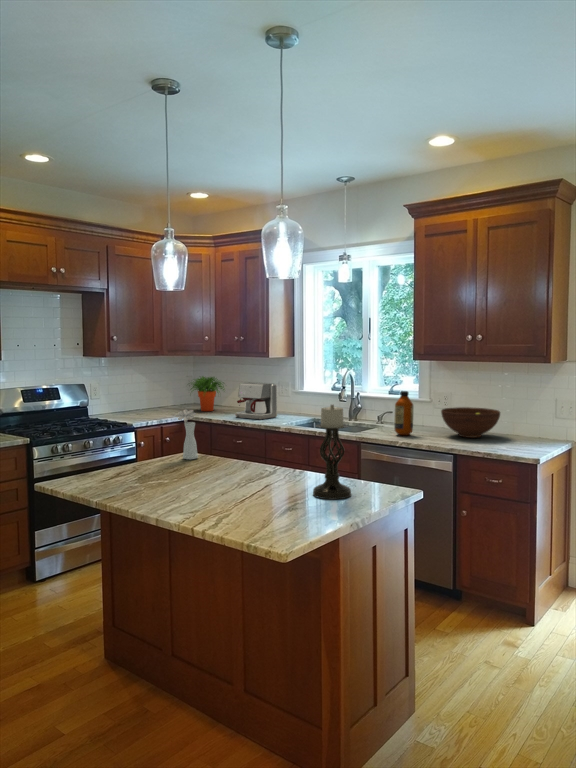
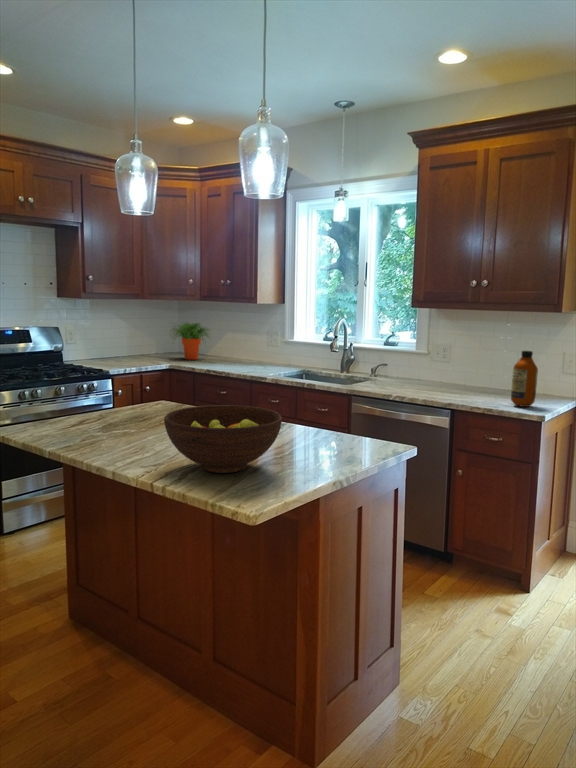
coffee maker: present [236,382,277,420] -> none [221,330,265,369]
bottle: present [394,391,413,435] -> present [511,351,538,407]
candle holder: present [313,405,351,499] -> none [294,348,337,455]
fruit bowl: present [441,407,500,438] -> present [164,405,282,473]
vase: present [176,409,198,459] -> none [148,353,173,408]

